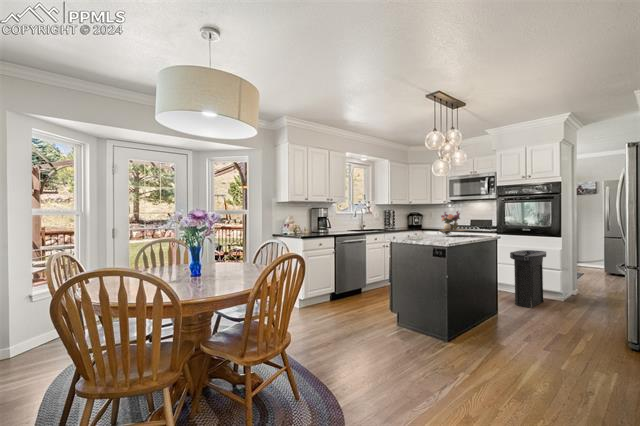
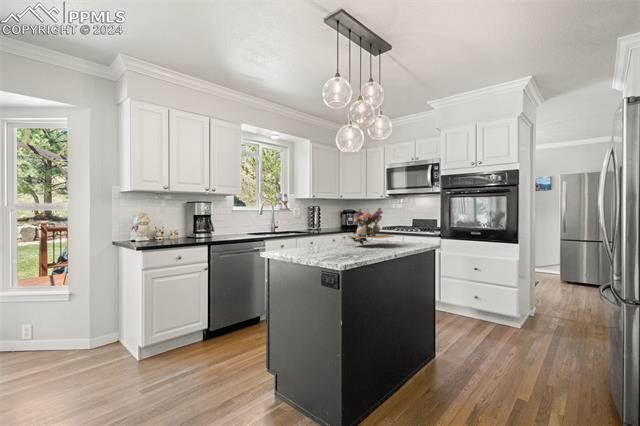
trash can: present [510,250,546,308] -> none [454,261,501,343]

